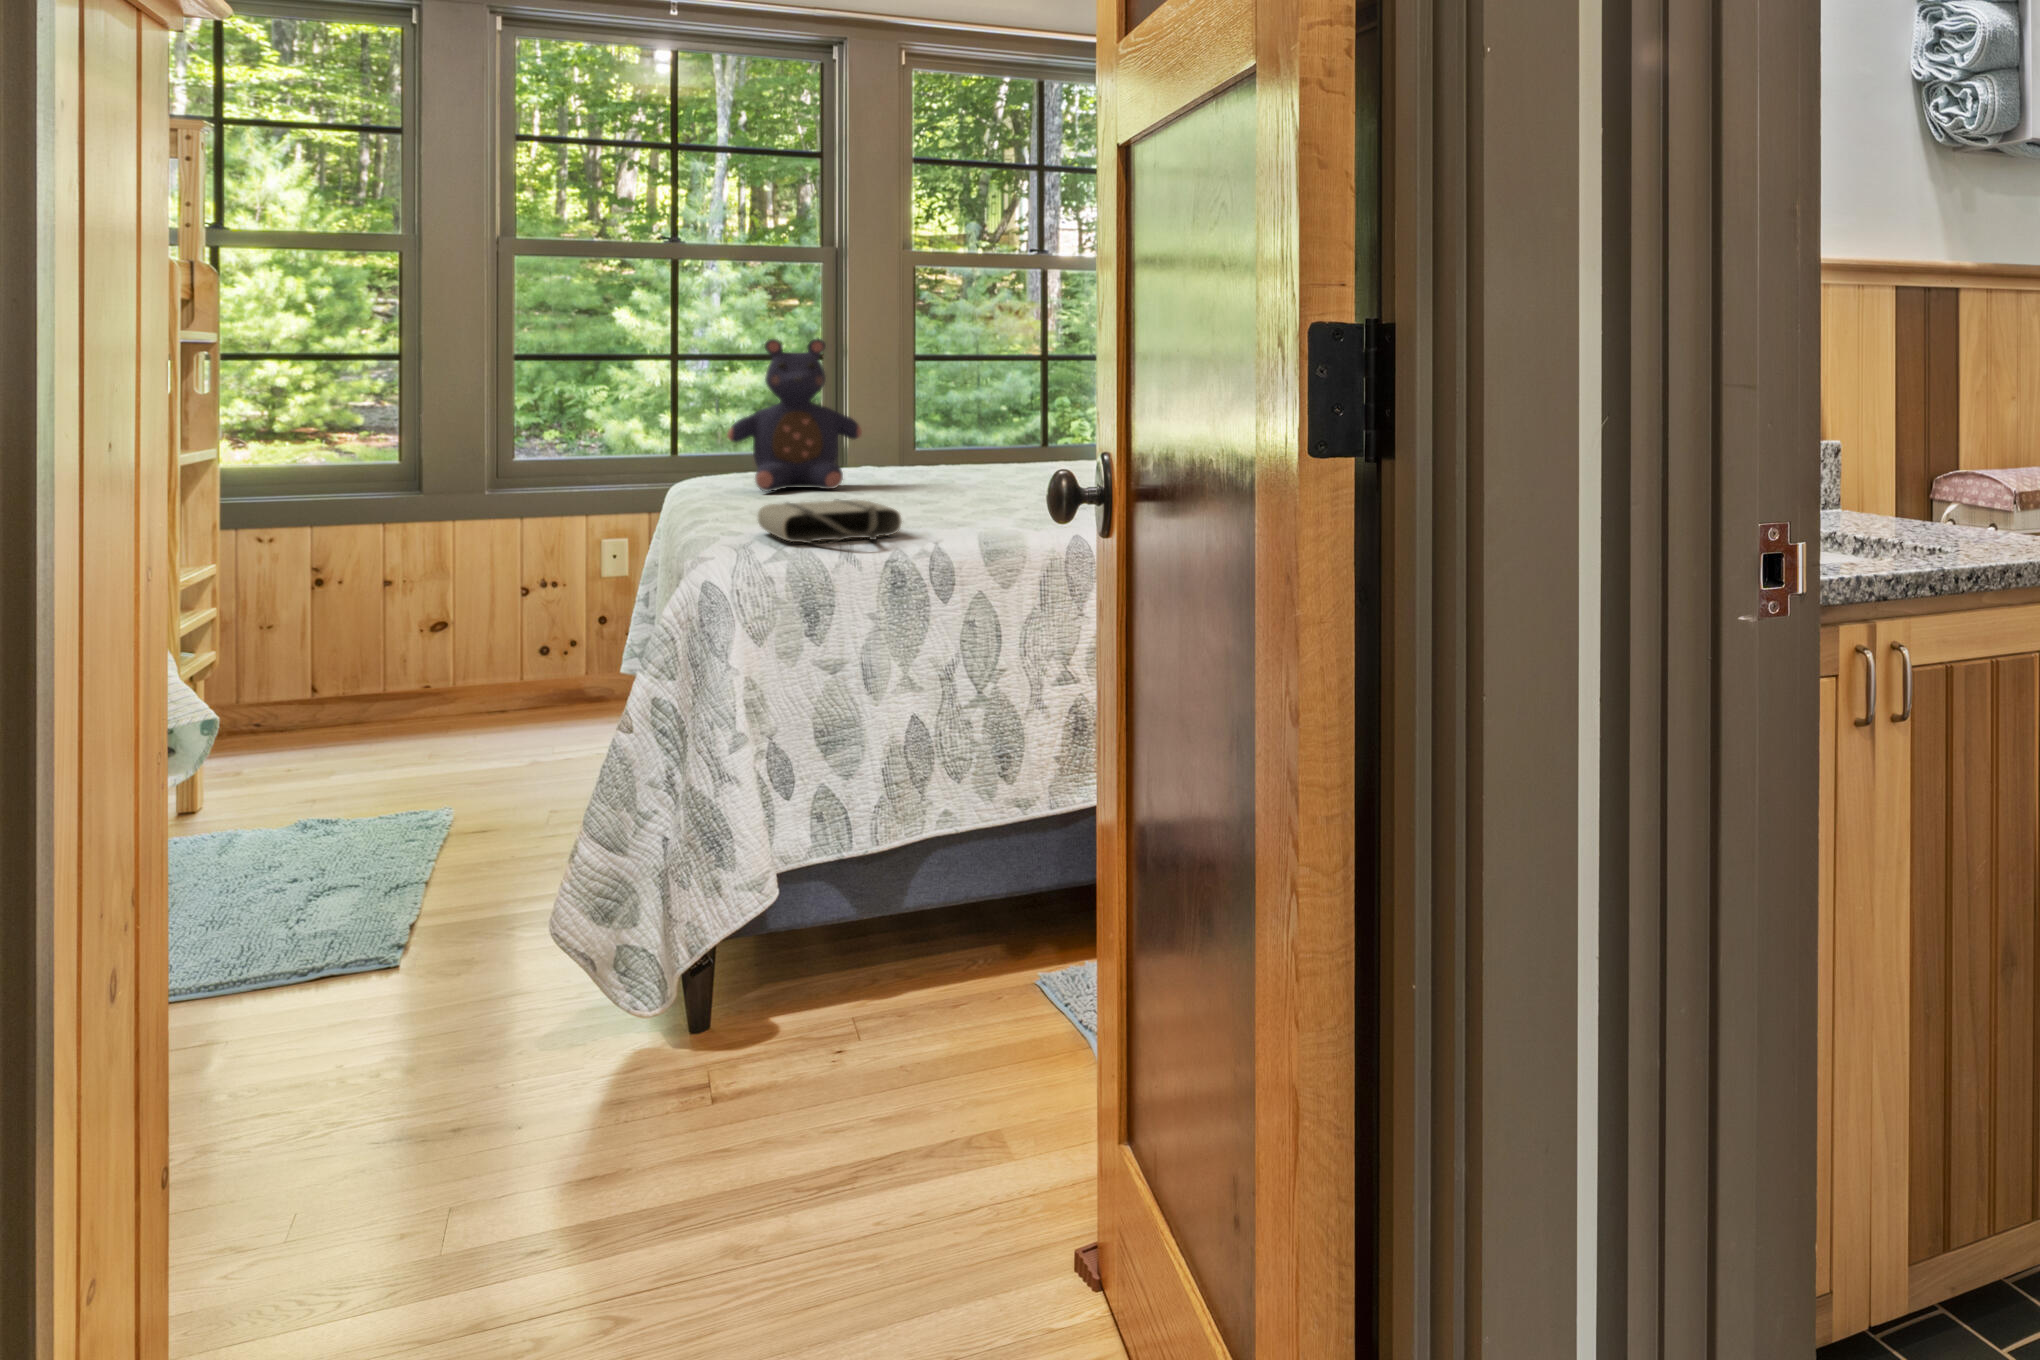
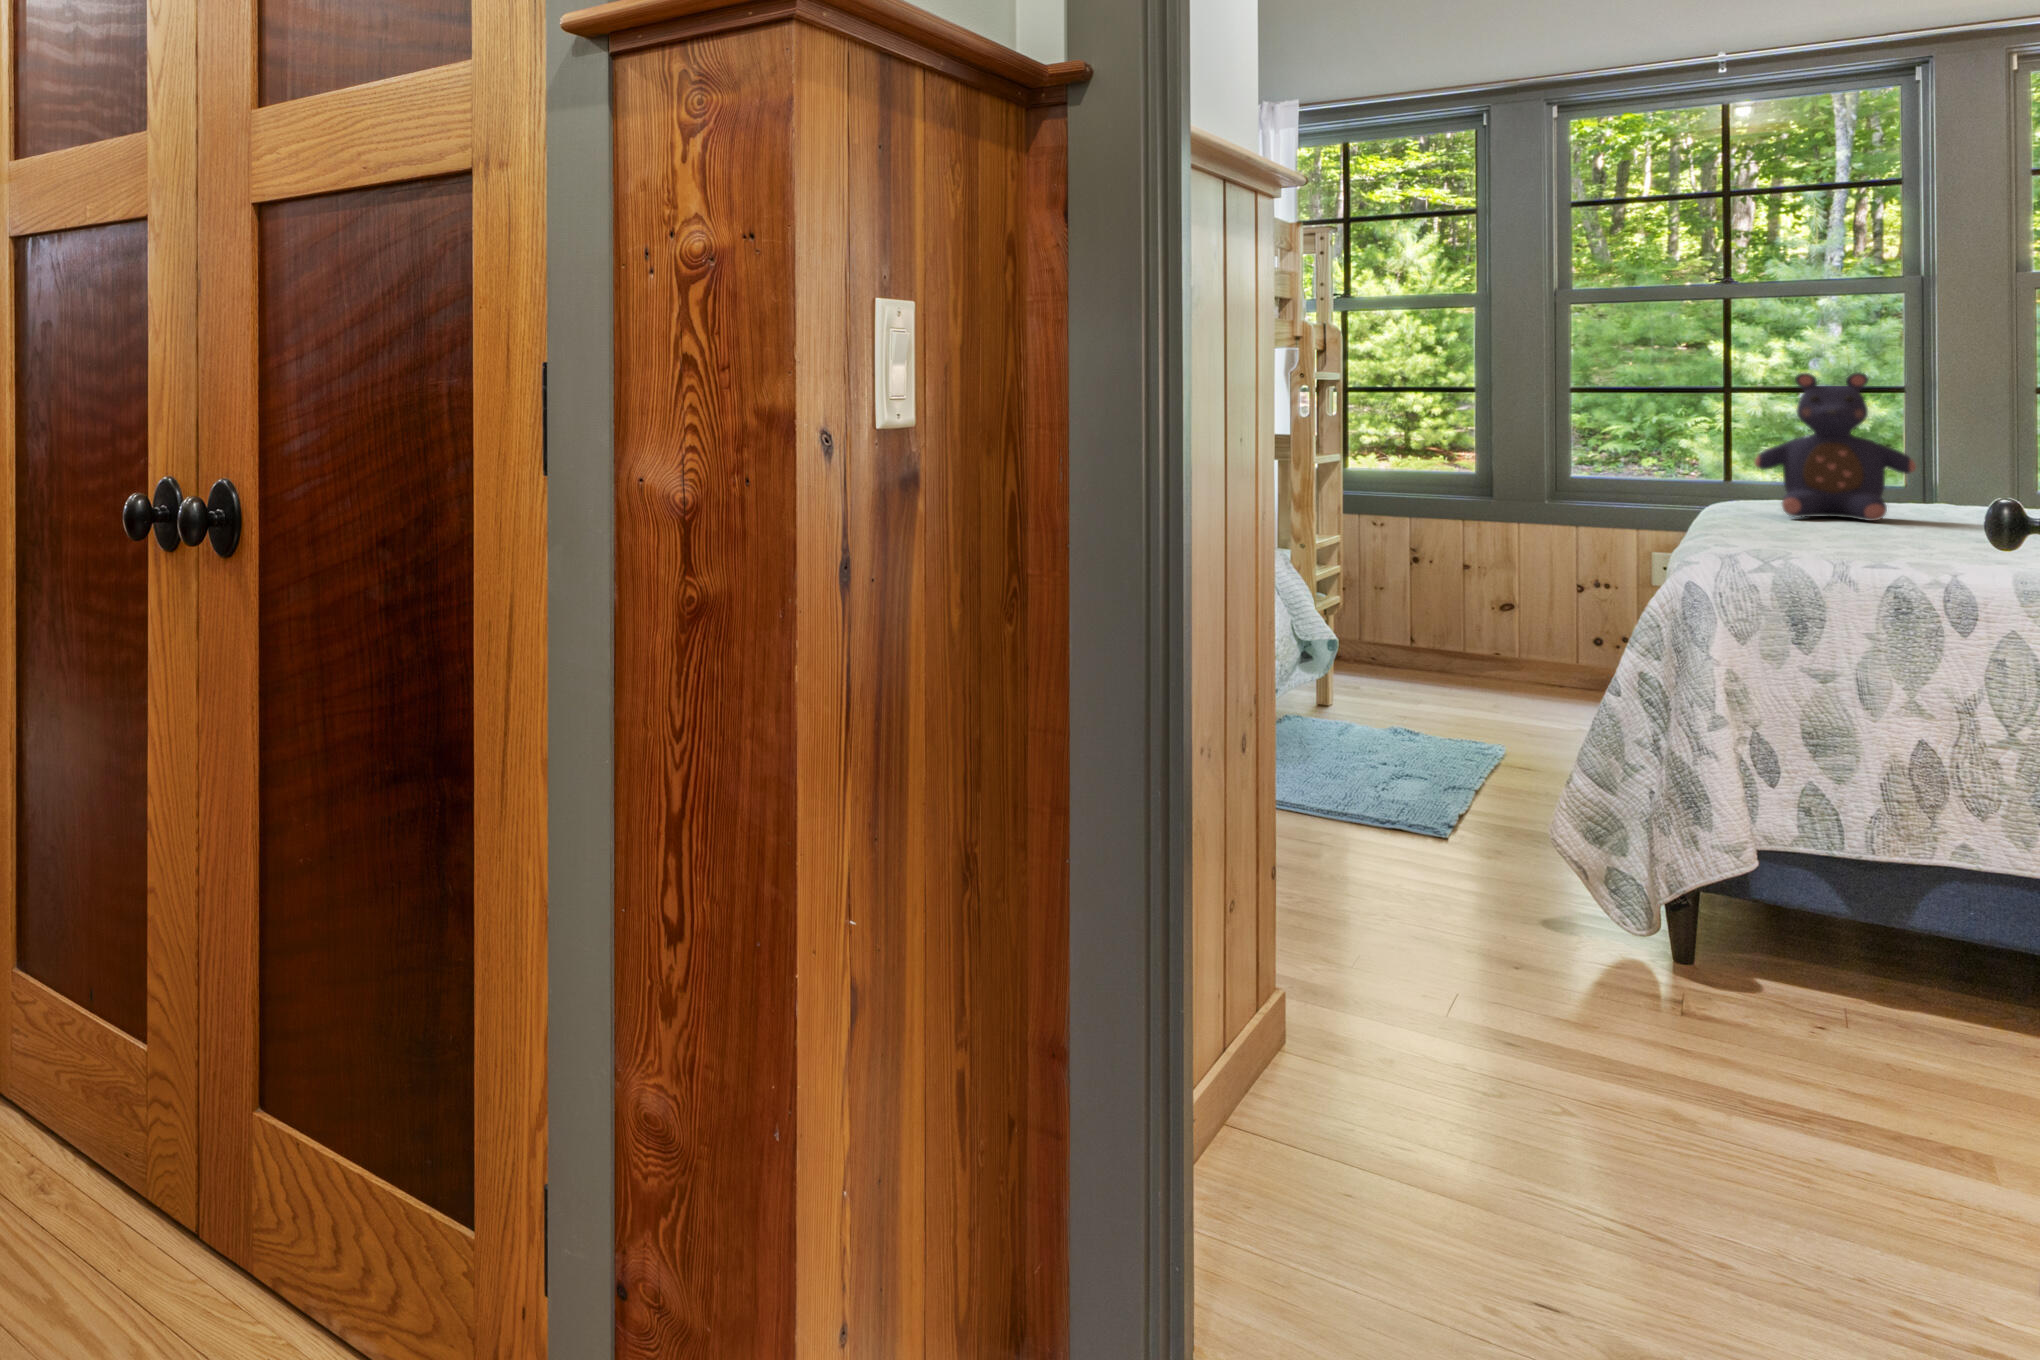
tote bag: present [758,500,902,544] -> none [1750,523,1907,563]

